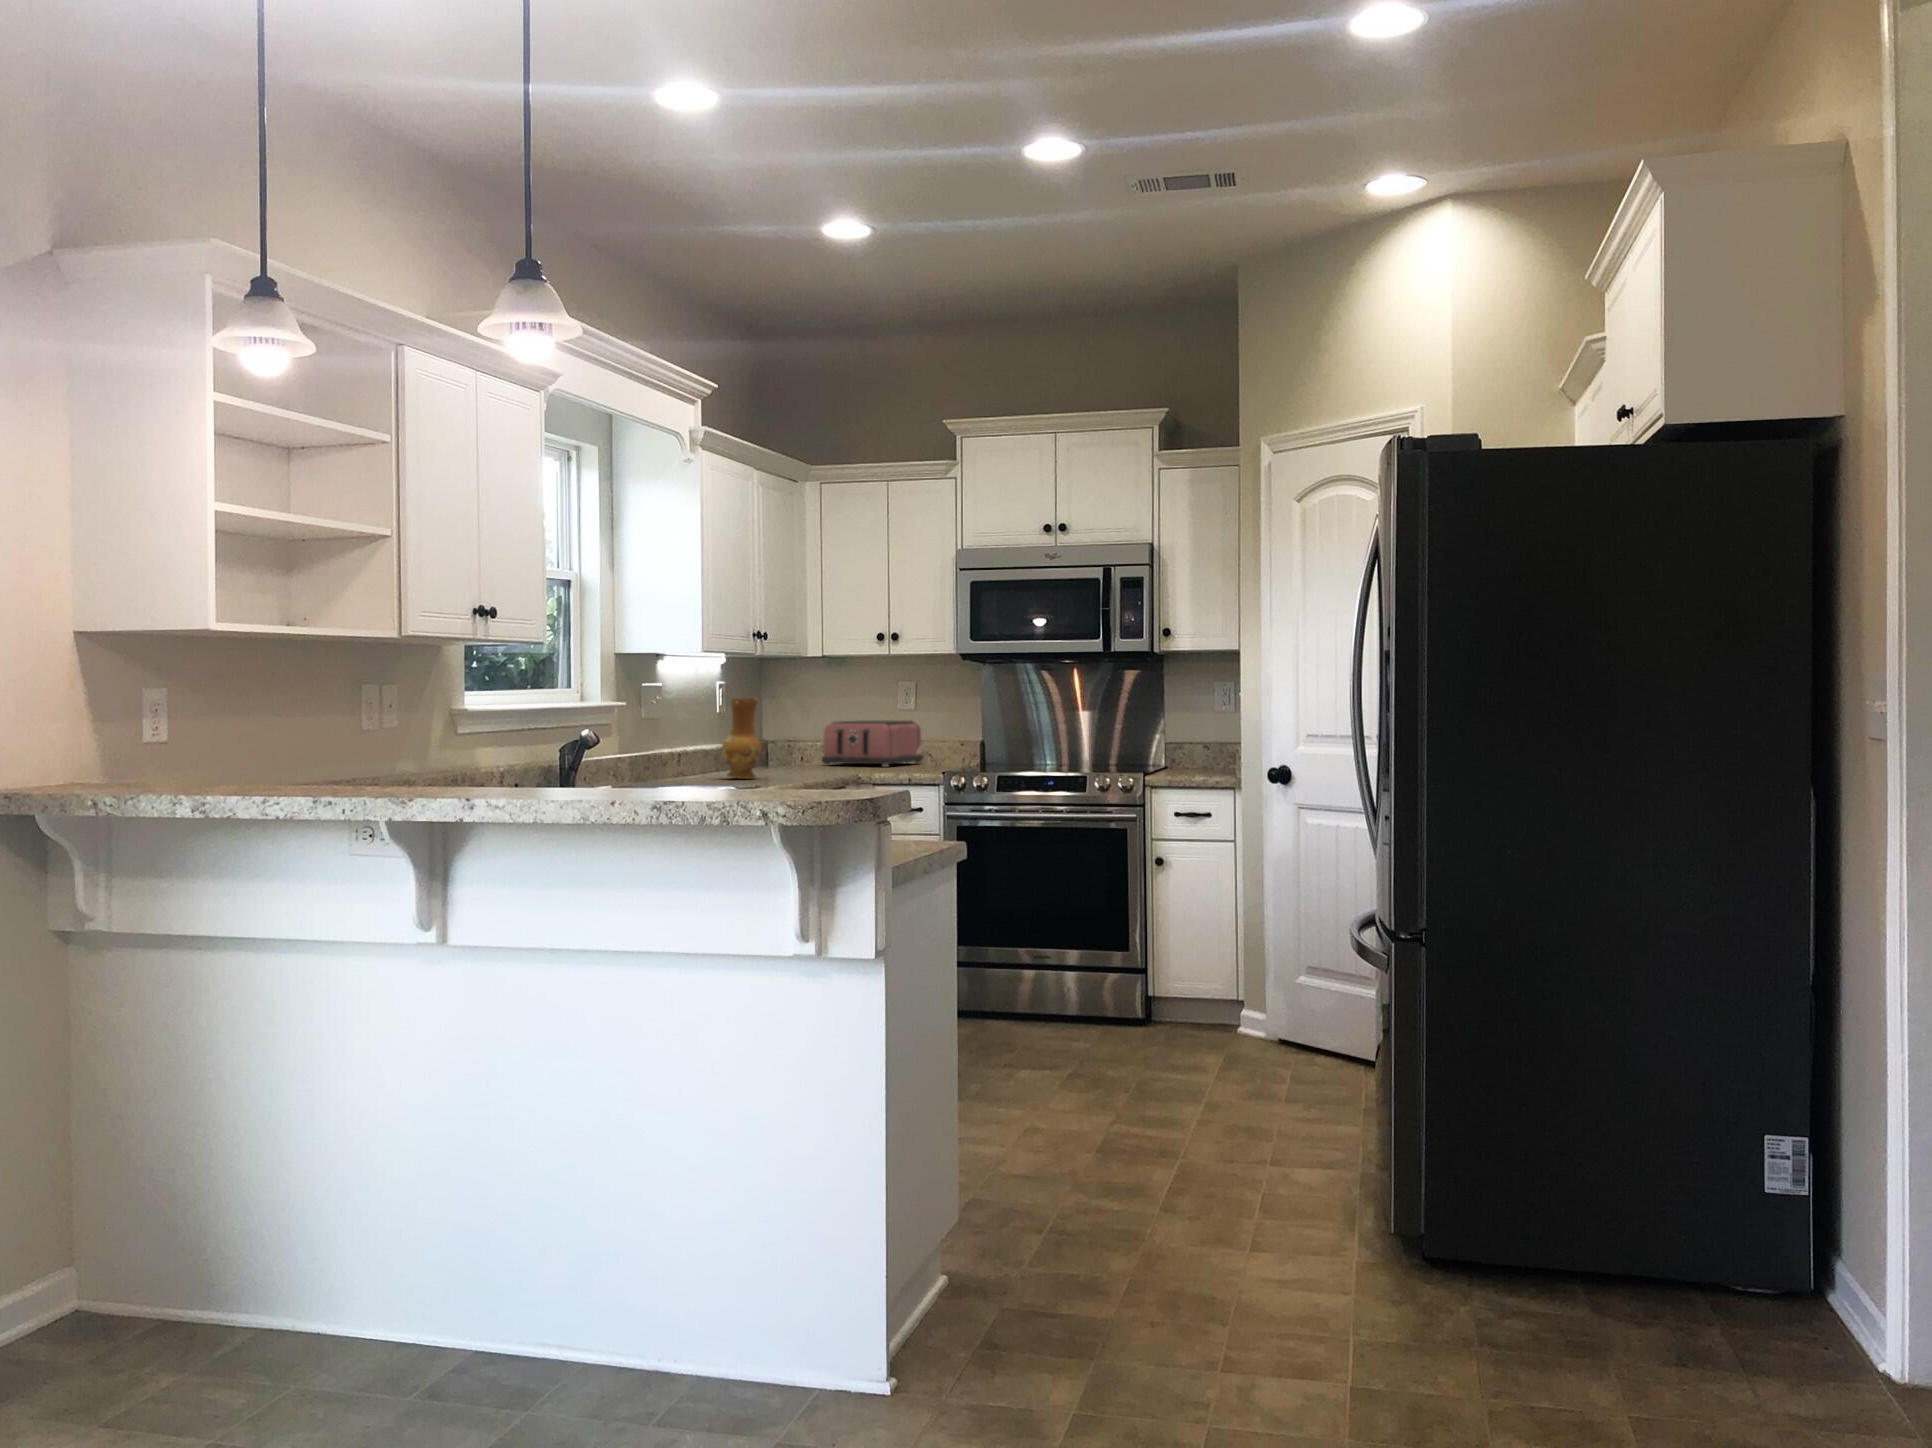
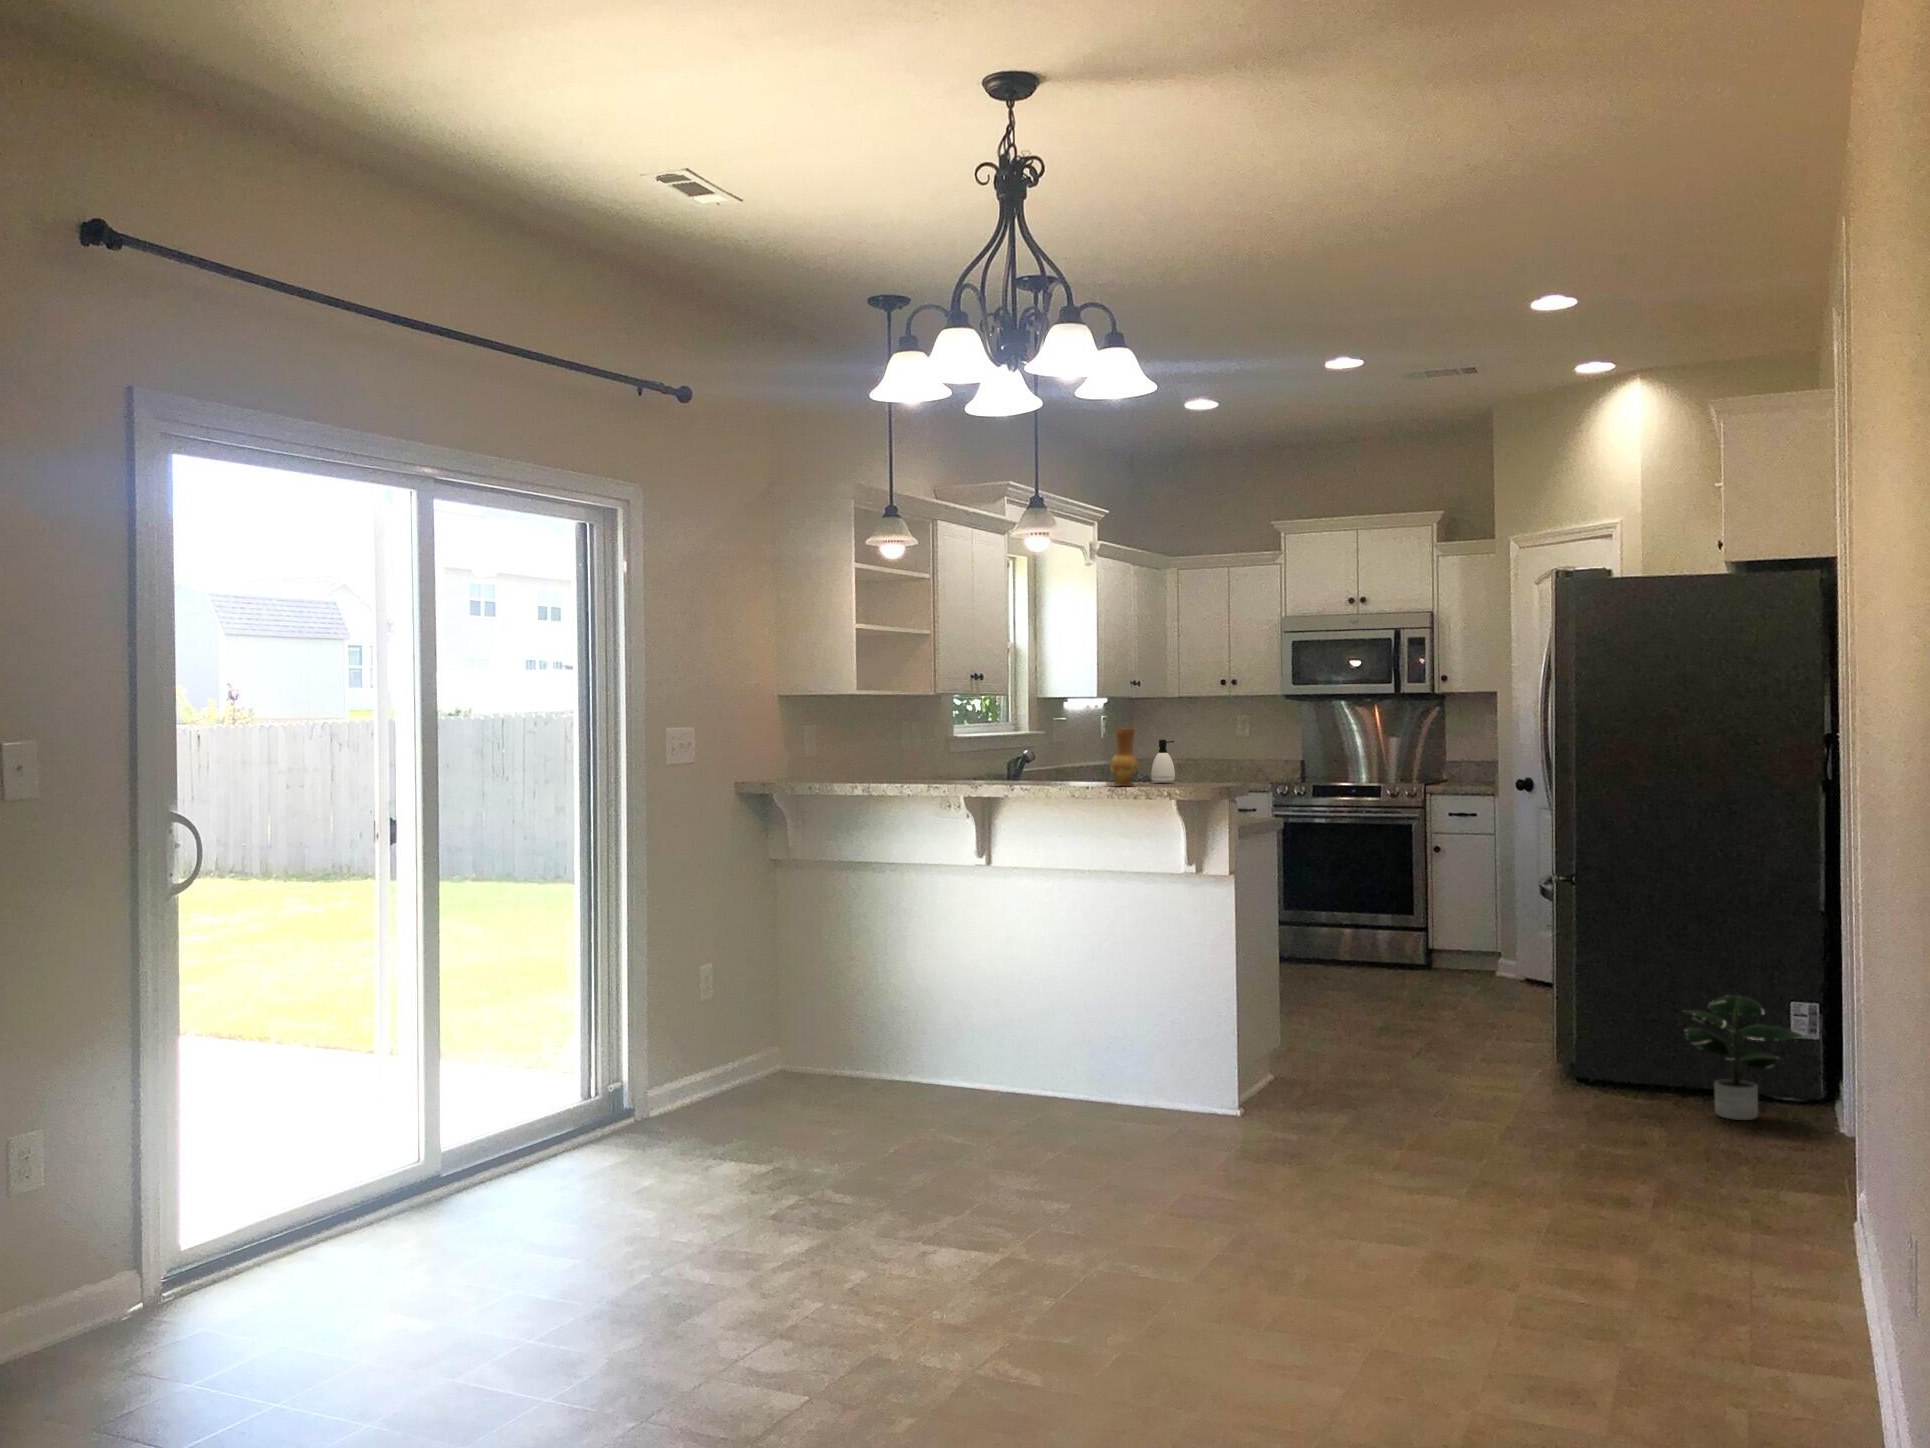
soap dispenser: none [782,713,814,773] -> present [1151,739,1175,783]
toaster: present [821,720,923,767] -> none [1179,745,1257,779]
potted plant: none [1613,1127,1821,1348] -> present [1682,995,1803,1120]

